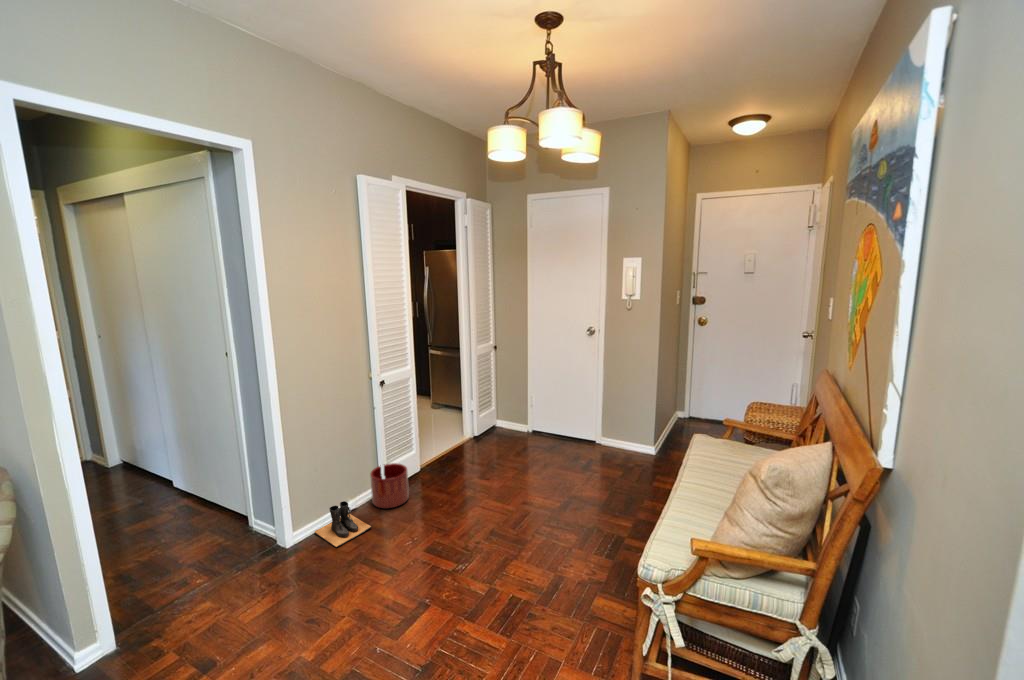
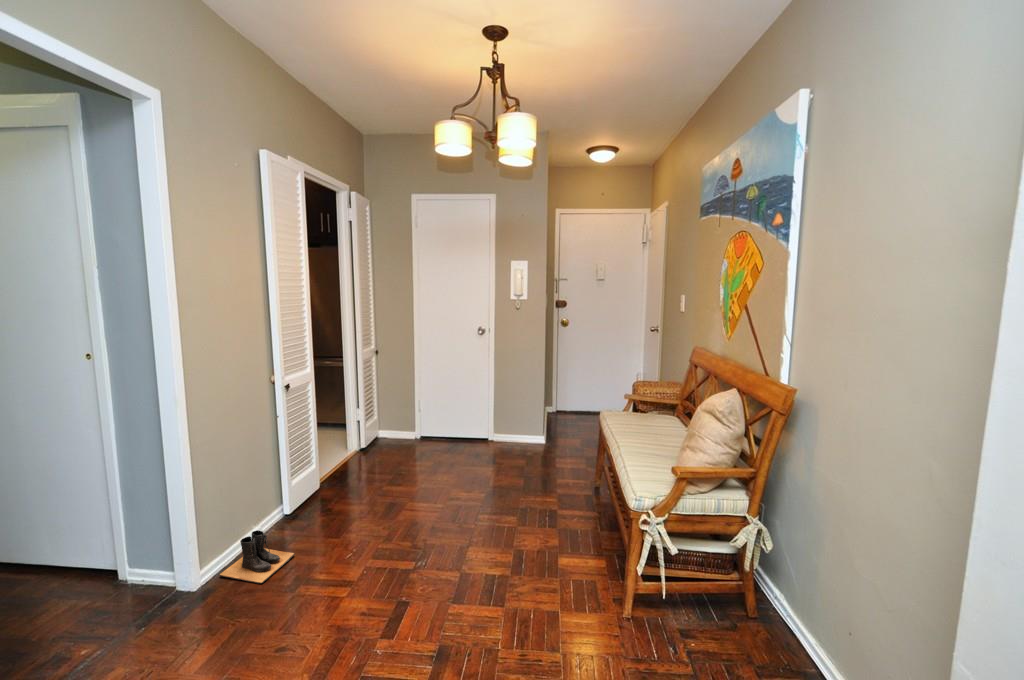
planter: present [370,463,409,508] -> none [275,481,322,534]

